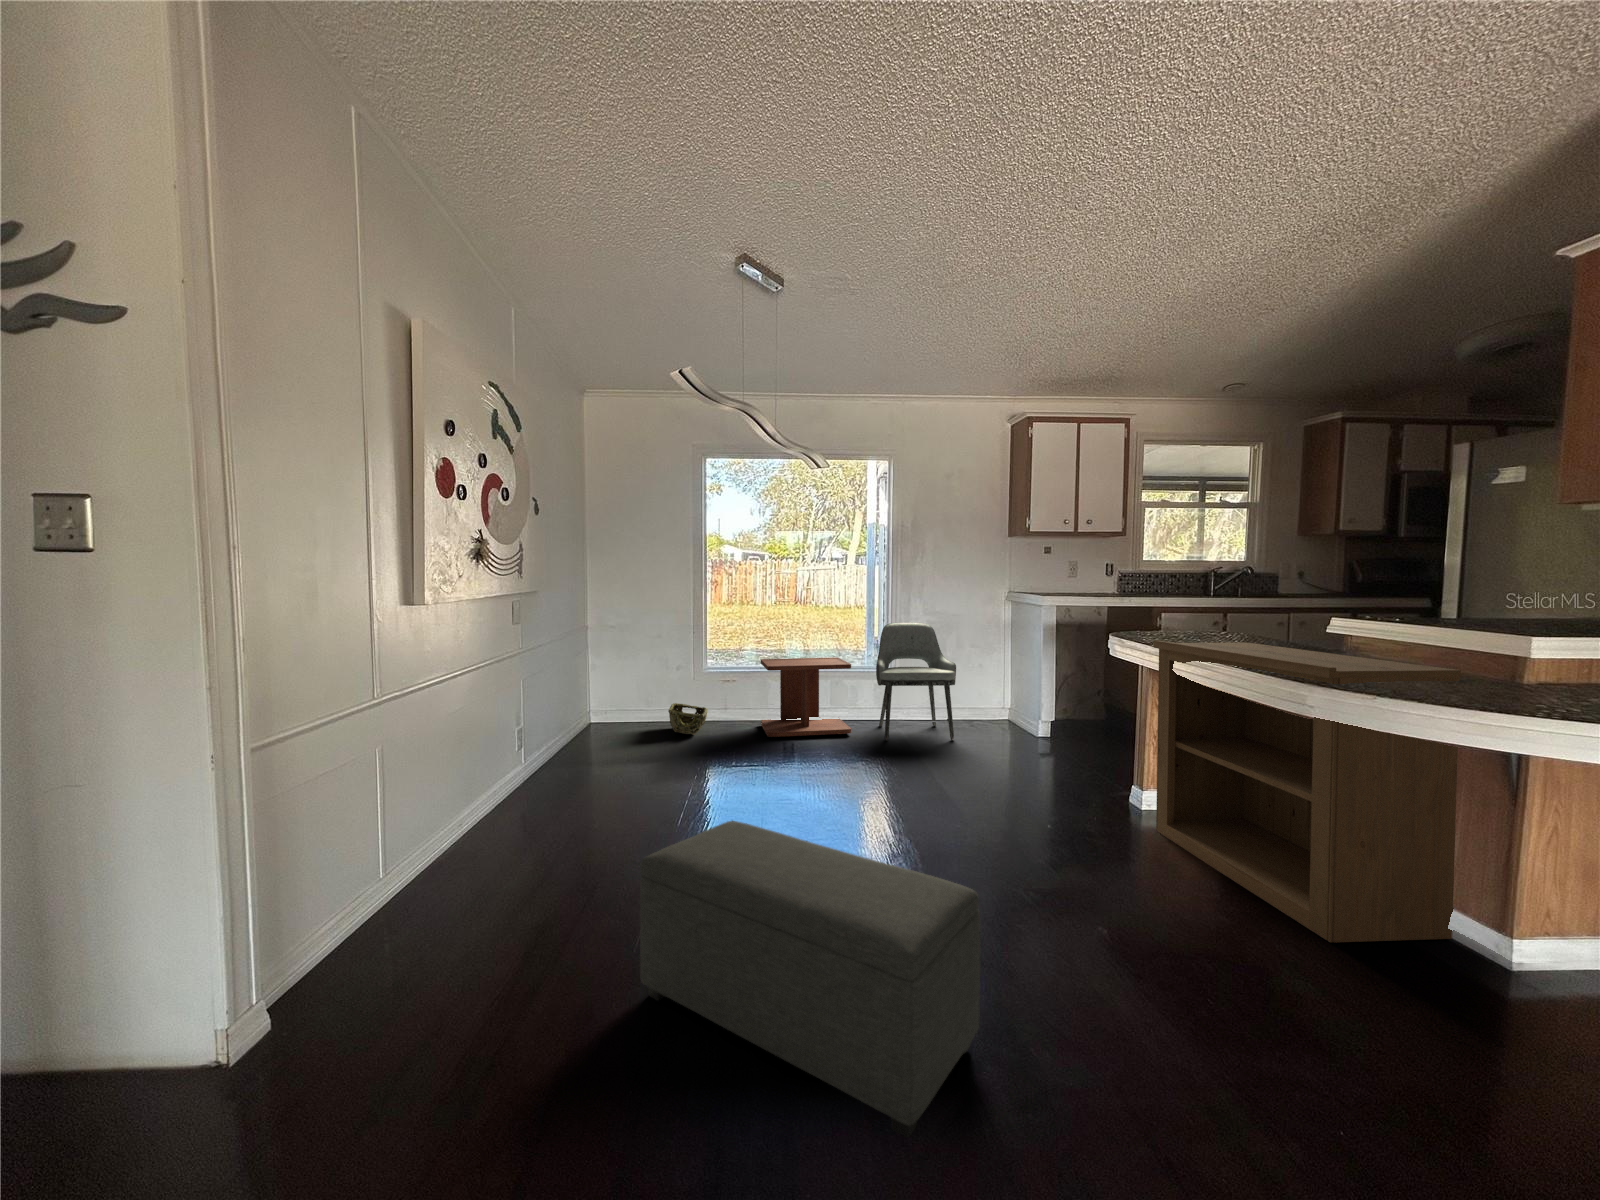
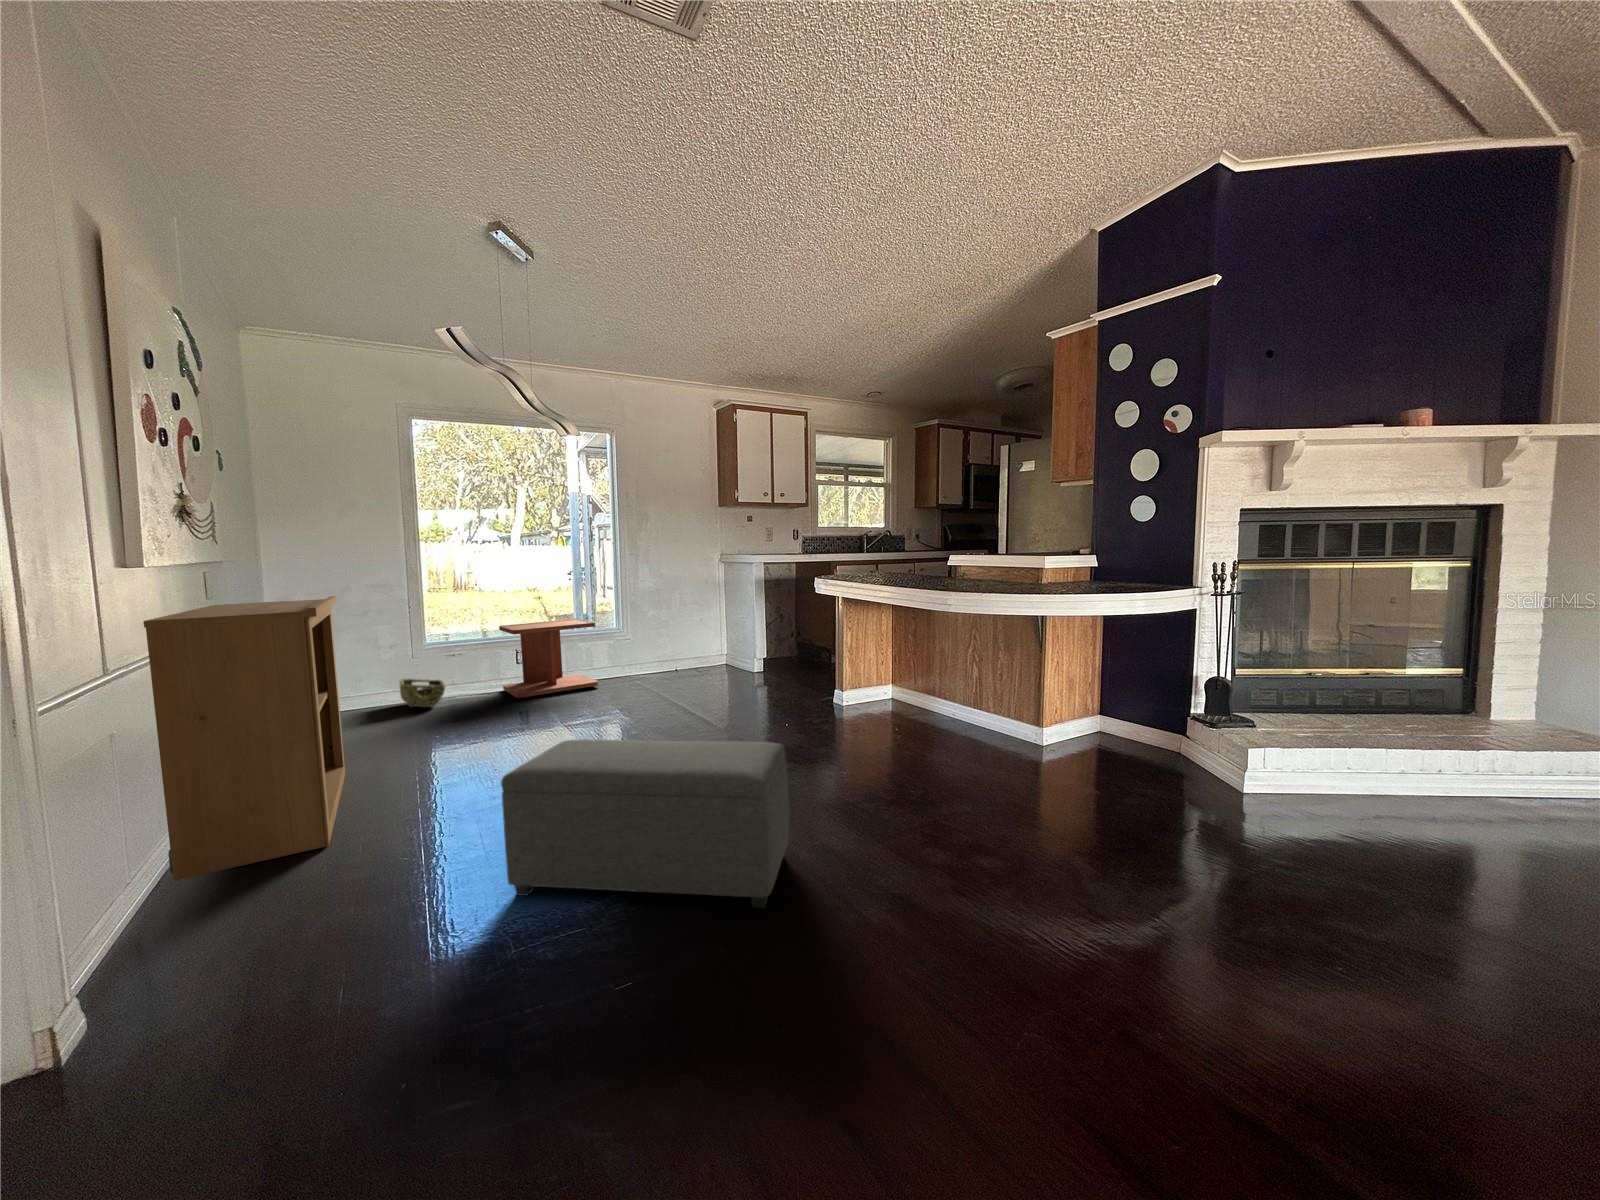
dining chair: present [876,622,956,740] -> none [618,583,691,687]
bookshelf: present [1154,640,1461,942] -> present [143,596,345,881]

